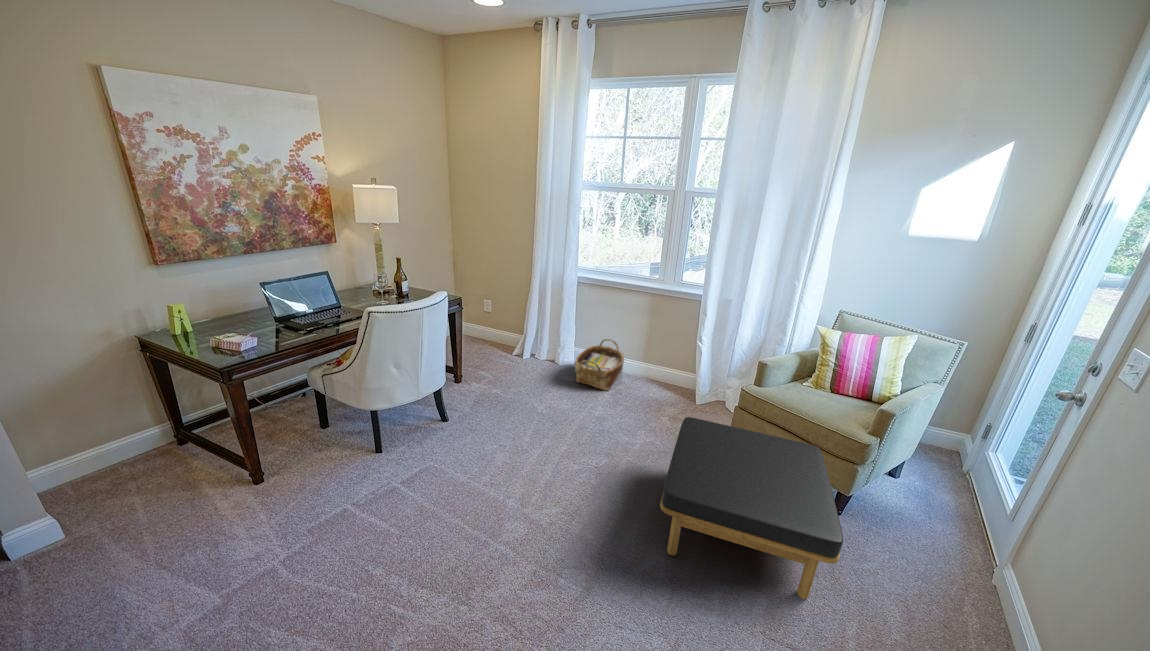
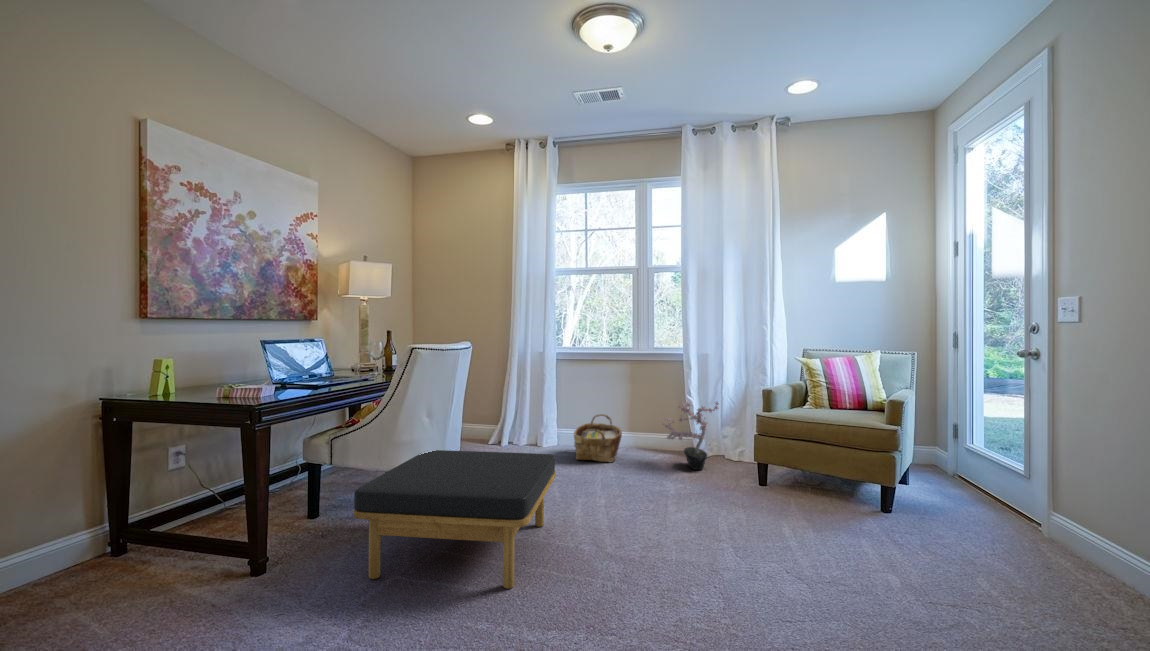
potted plant: none [657,343,719,417] -> present [663,402,718,470]
ottoman: present [660,417,843,599] -> present [354,450,556,589]

